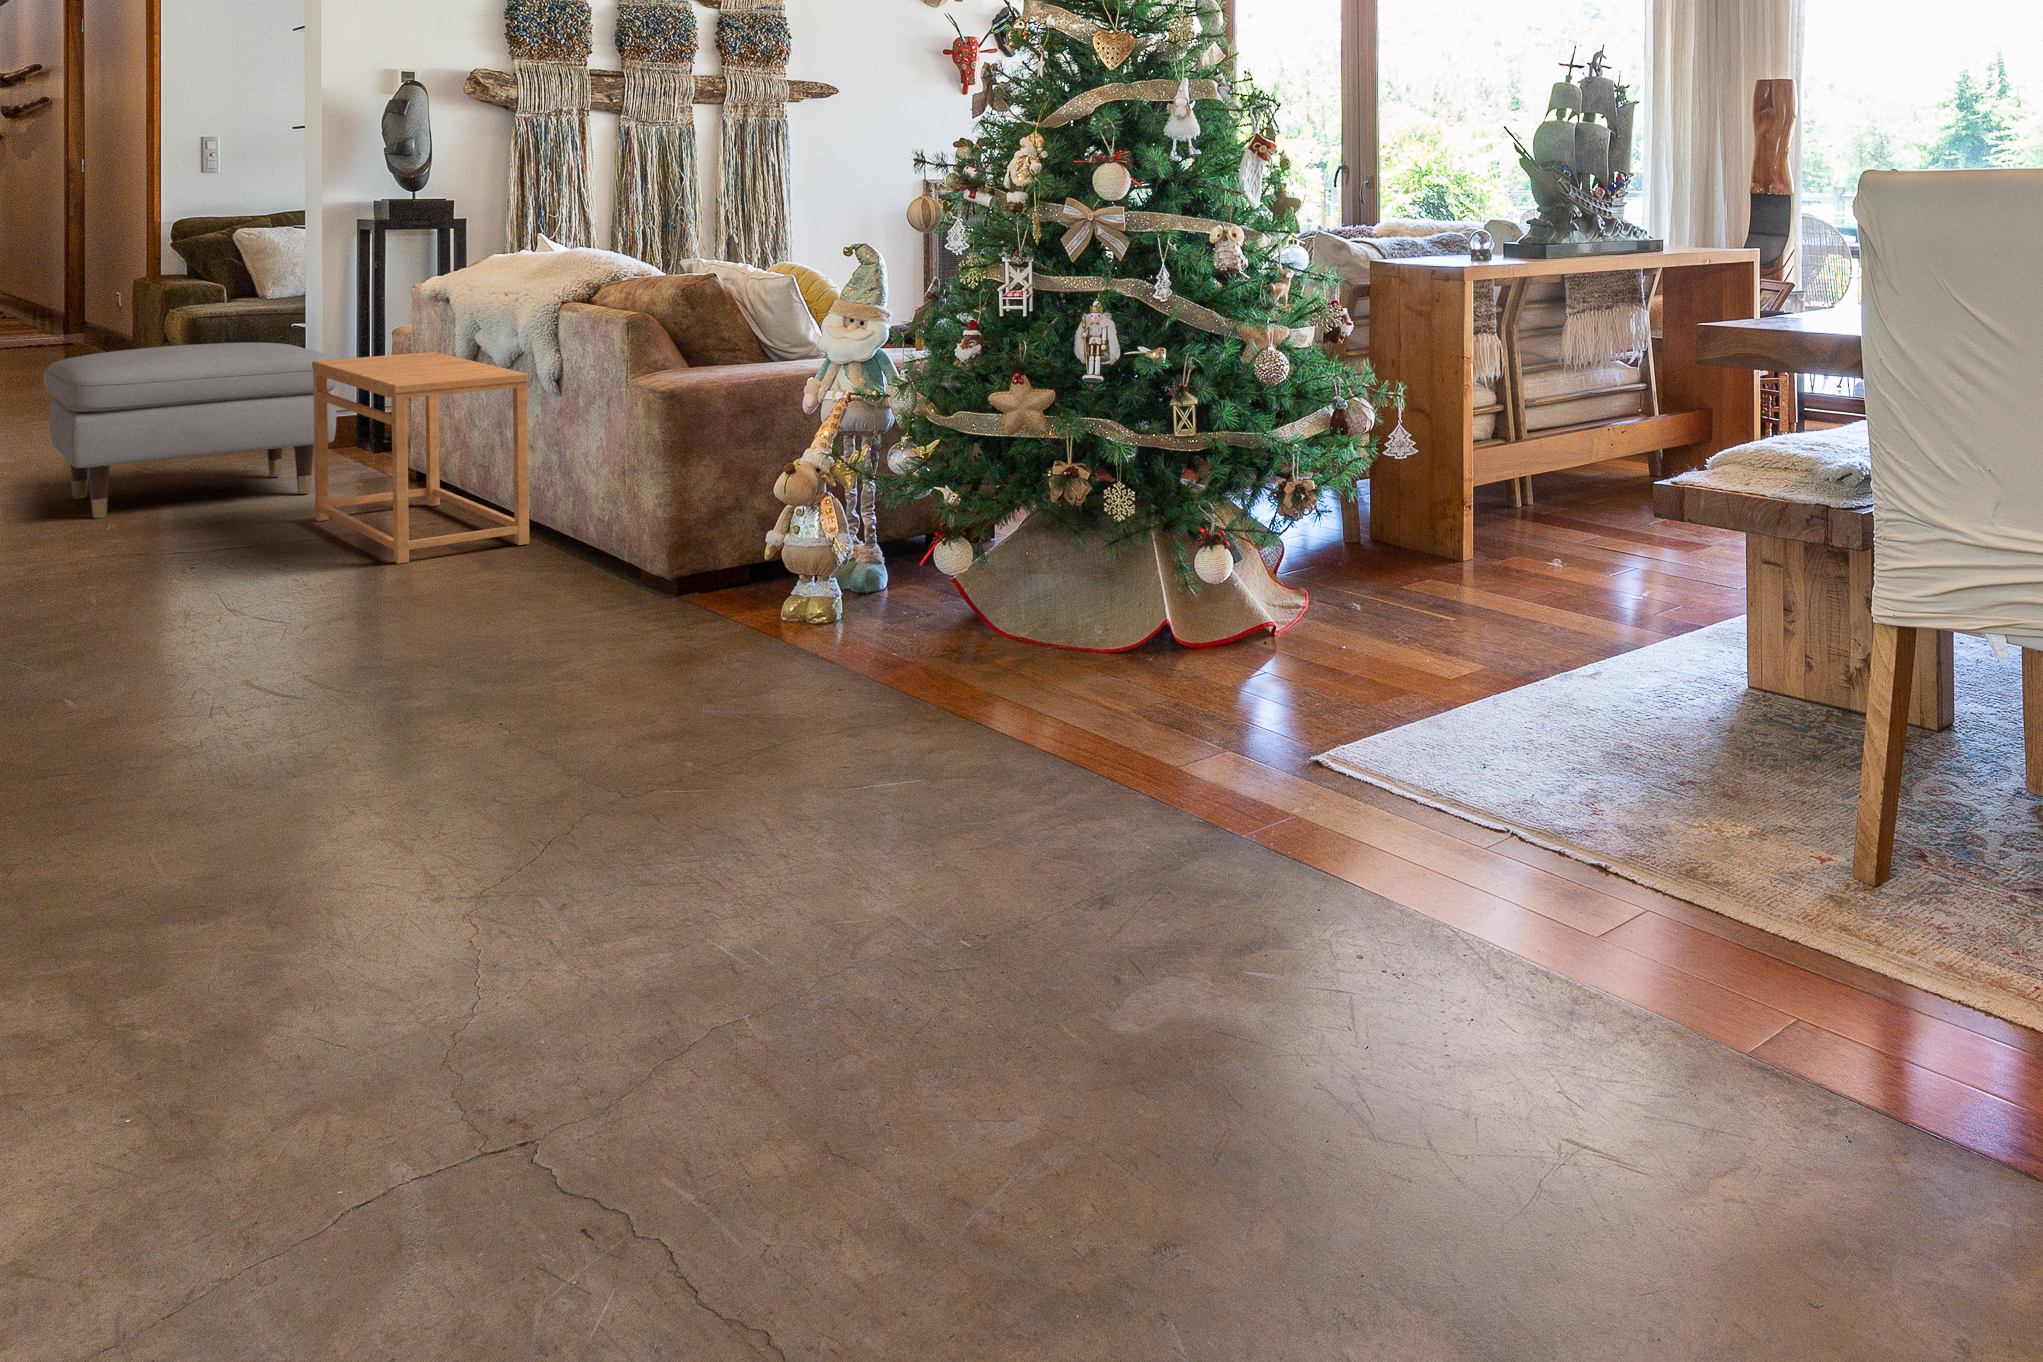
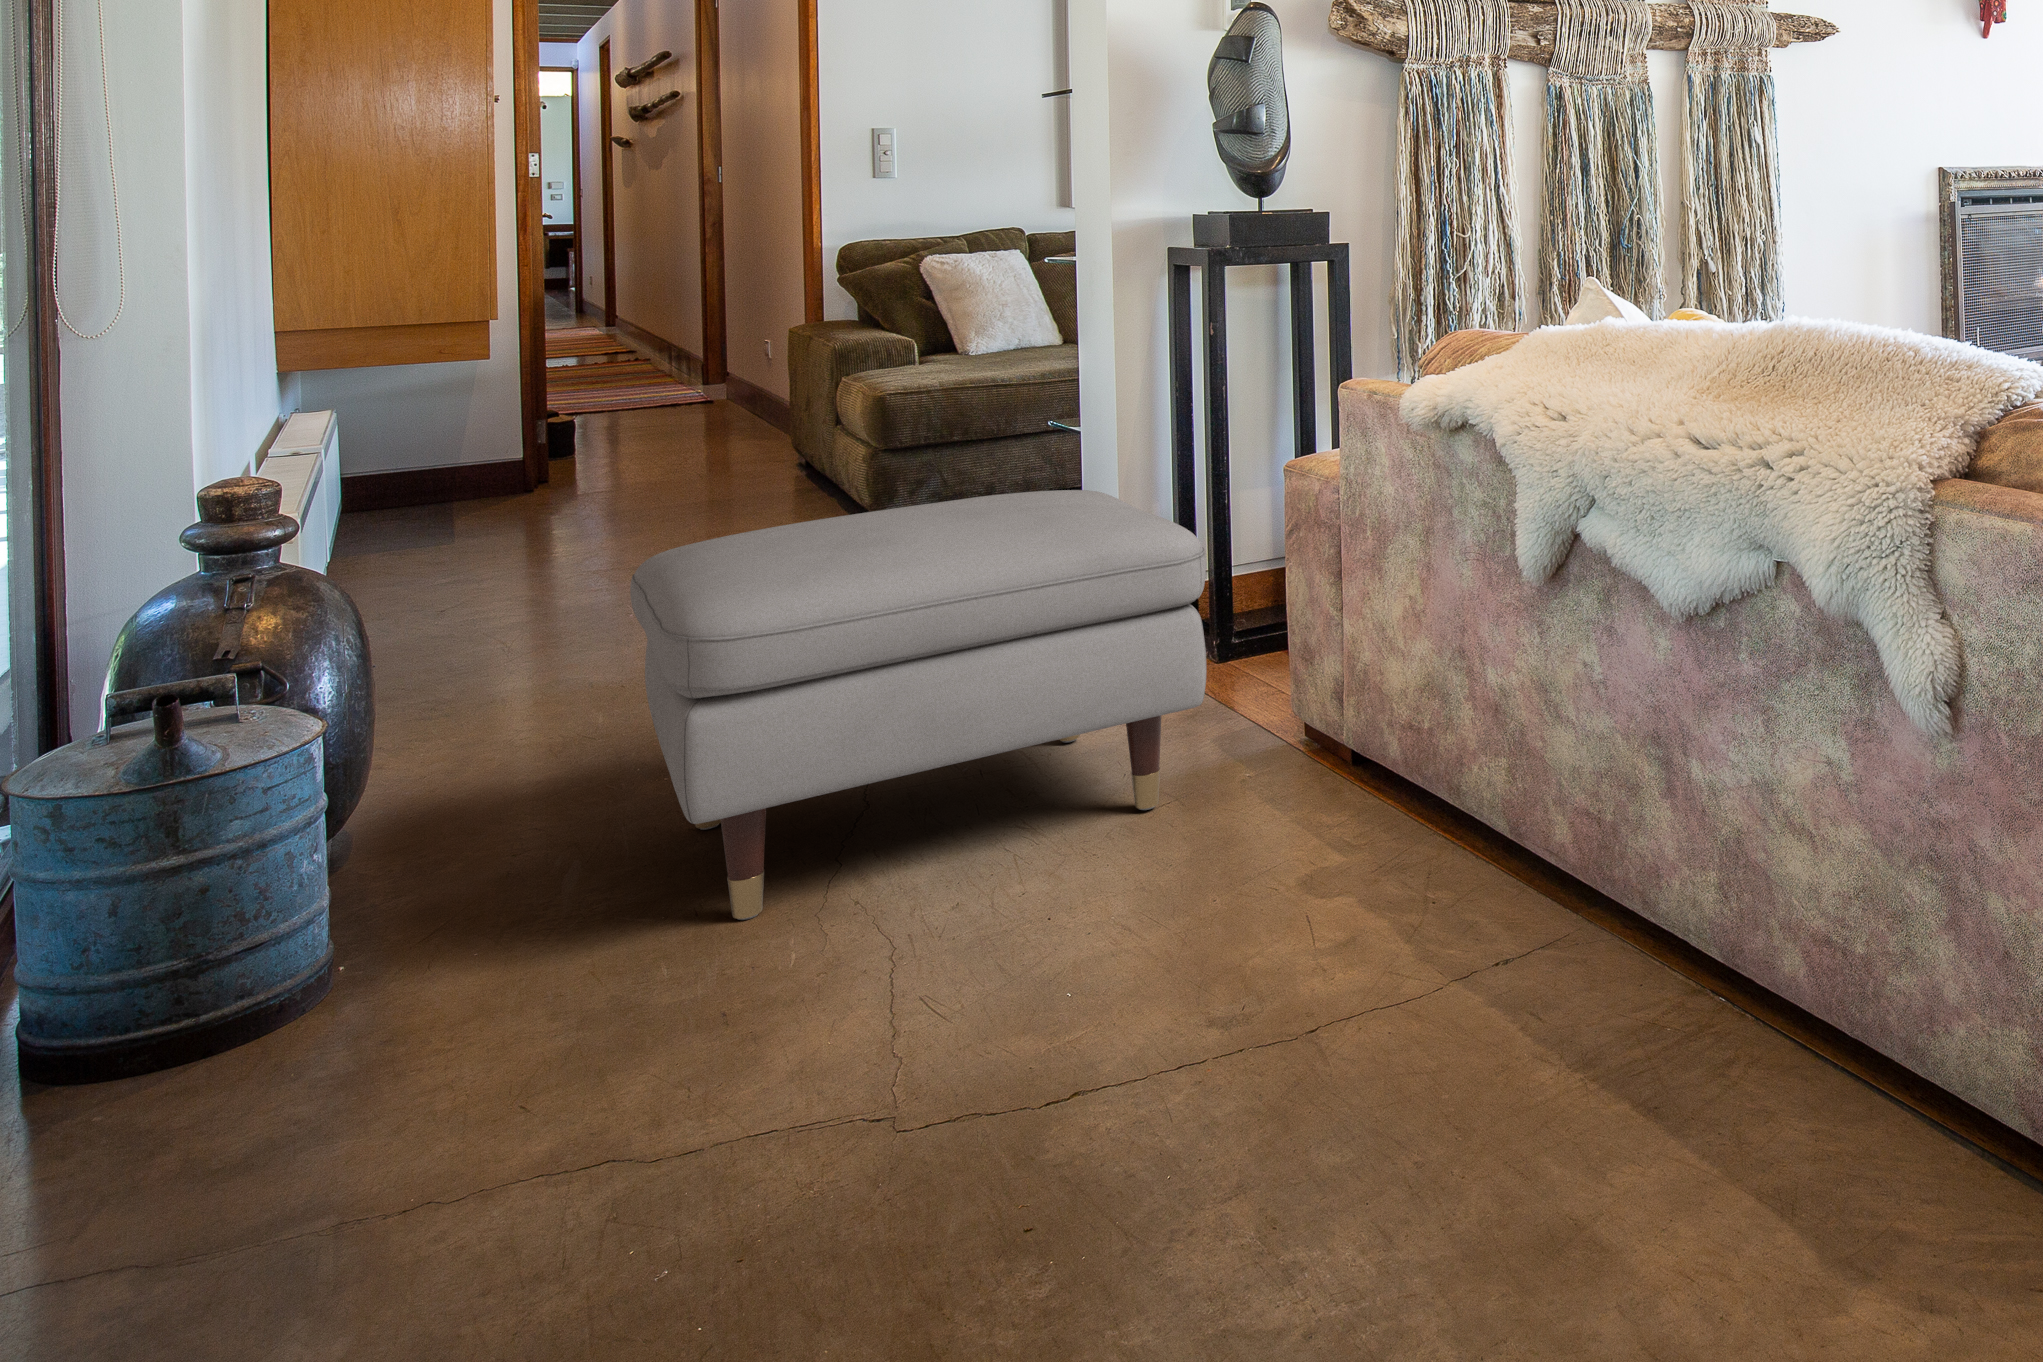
side table: present [312,352,529,564] -> none [1196,533,1788,1203]

